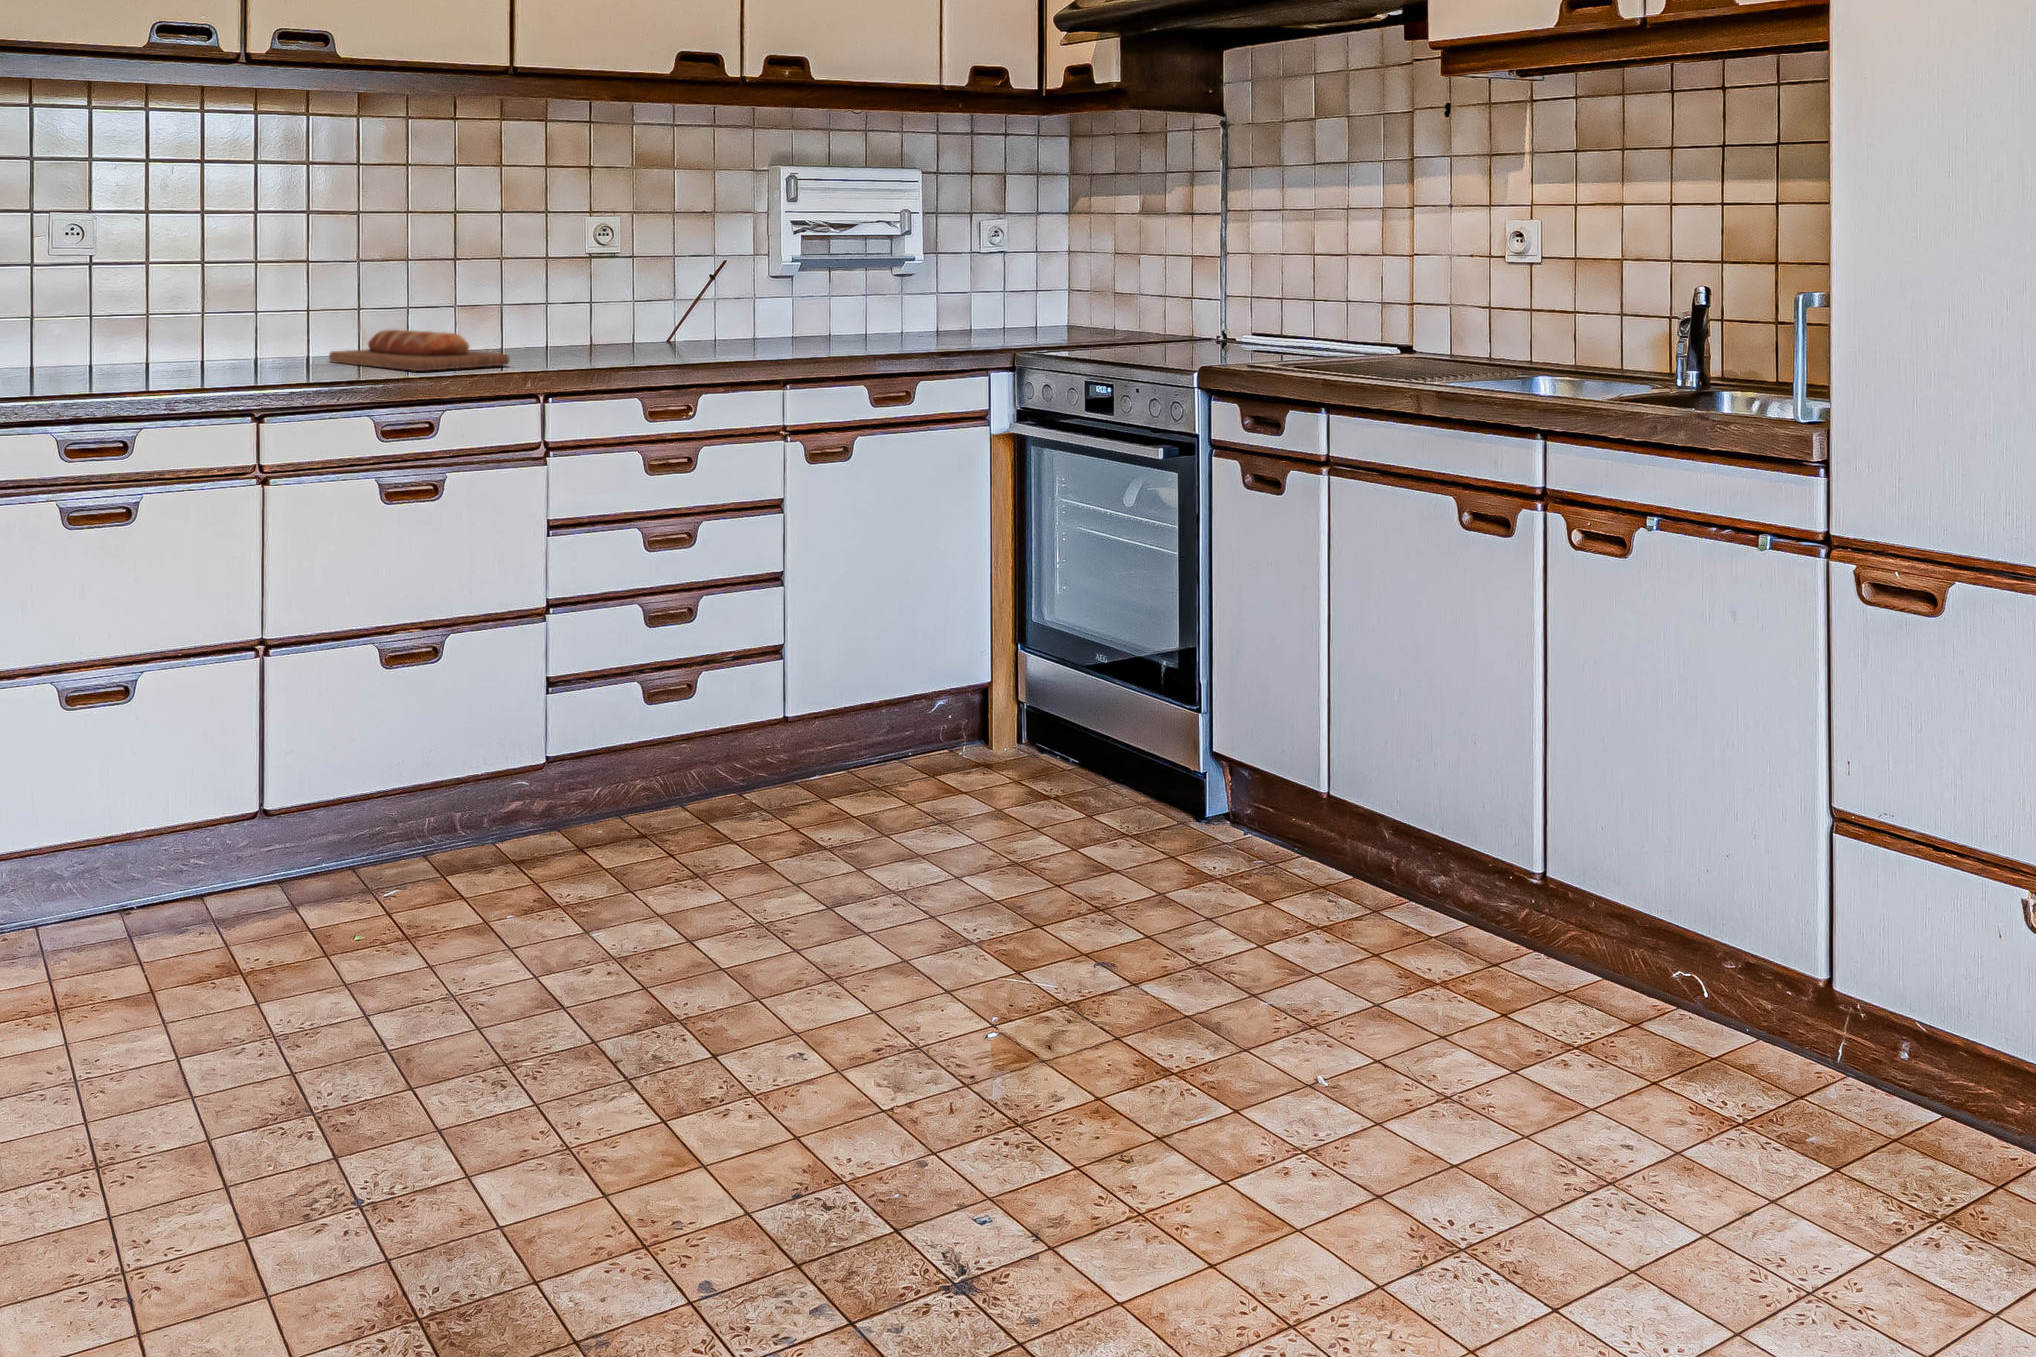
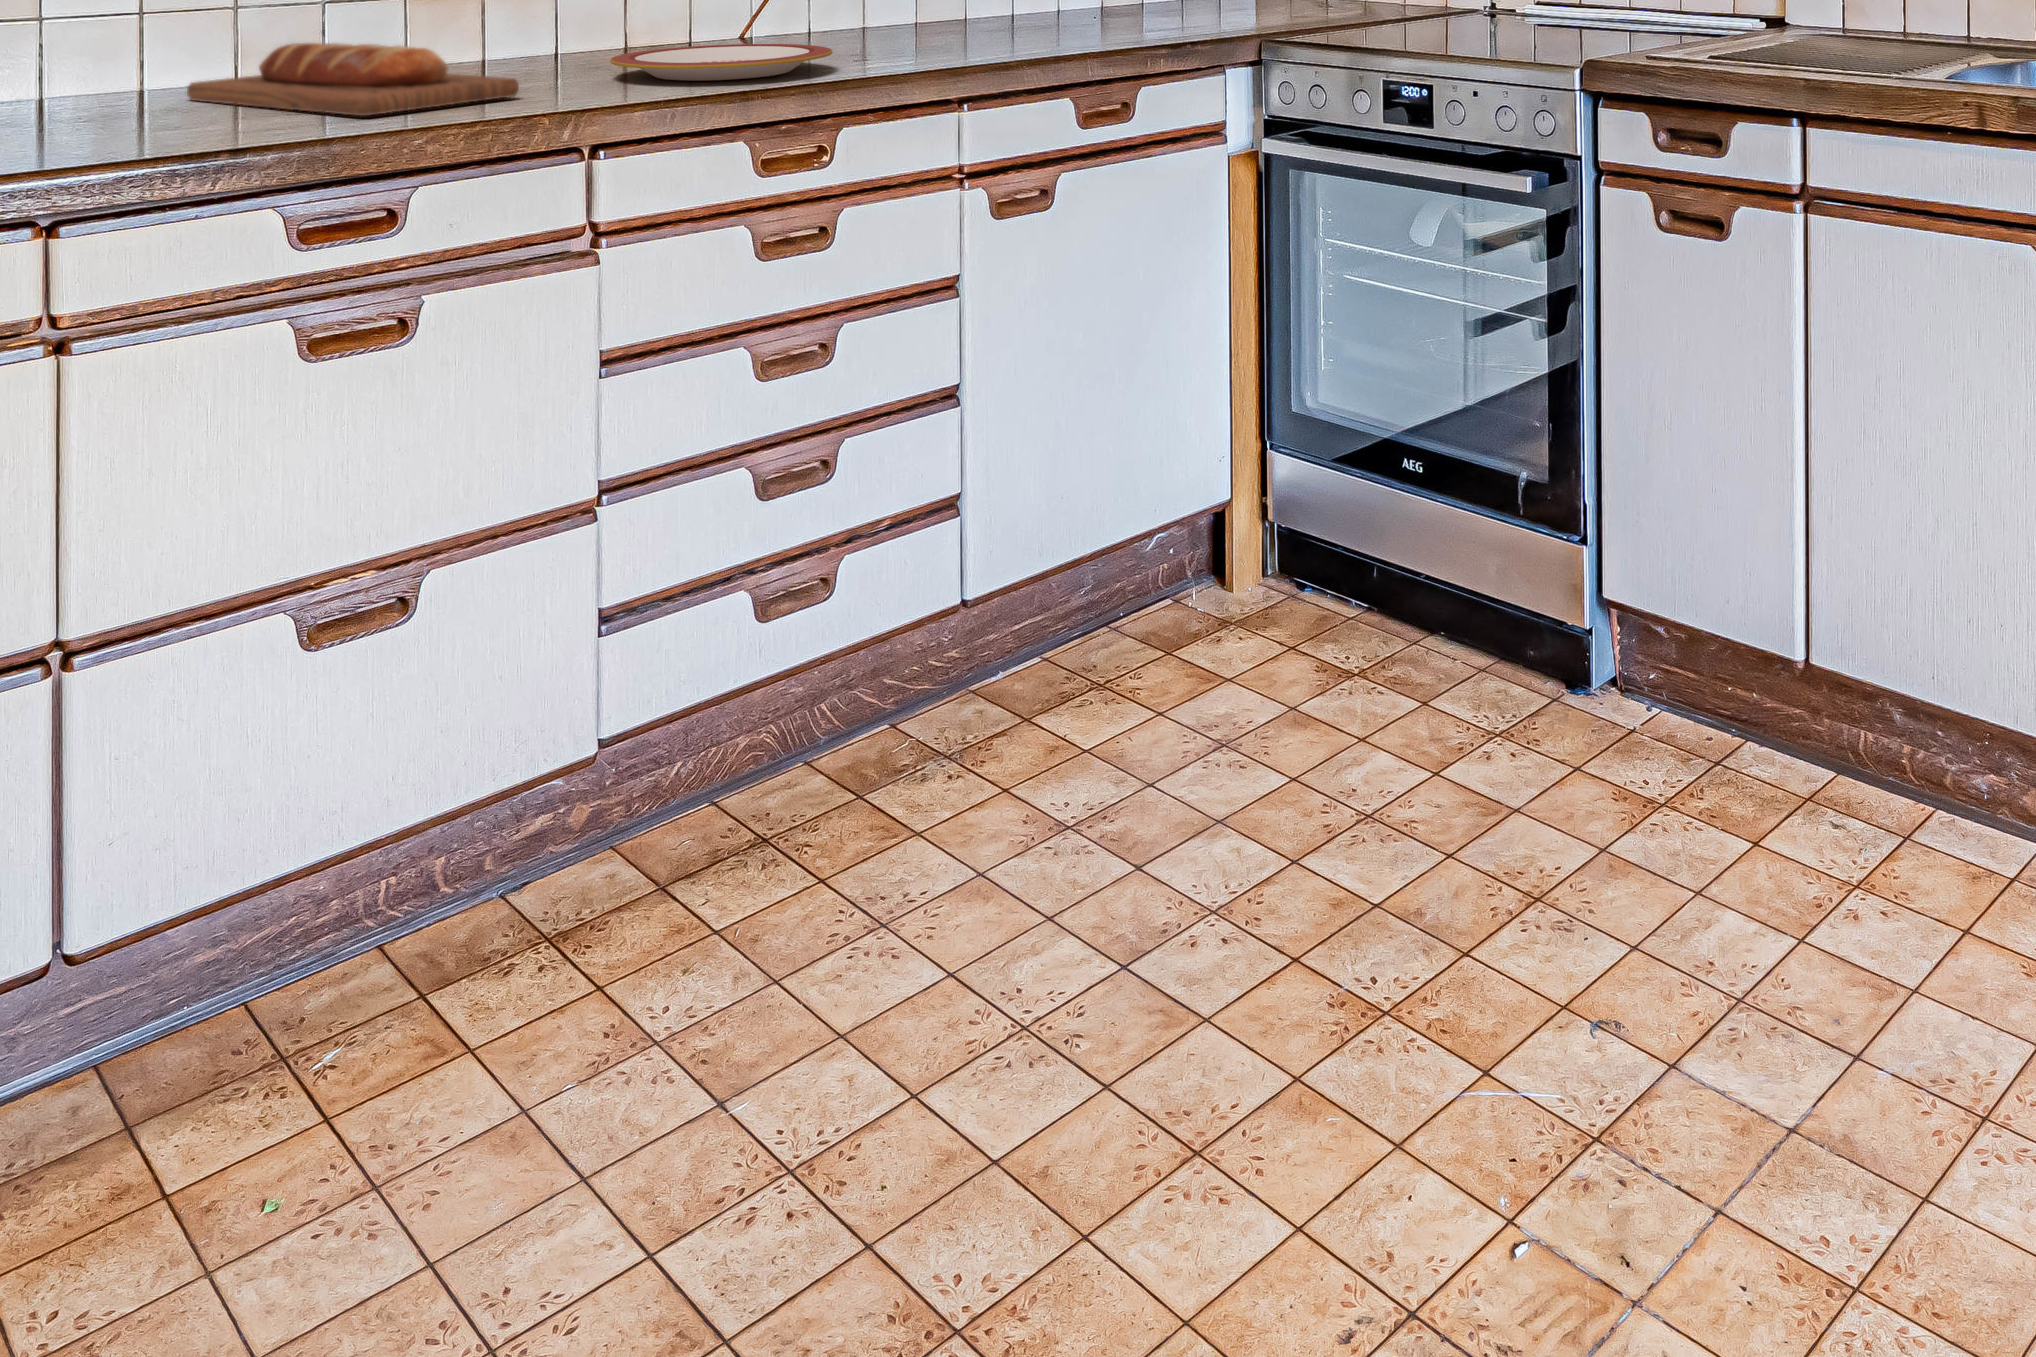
plate: none [570,342,709,361] -> present [610,44,833,80]

